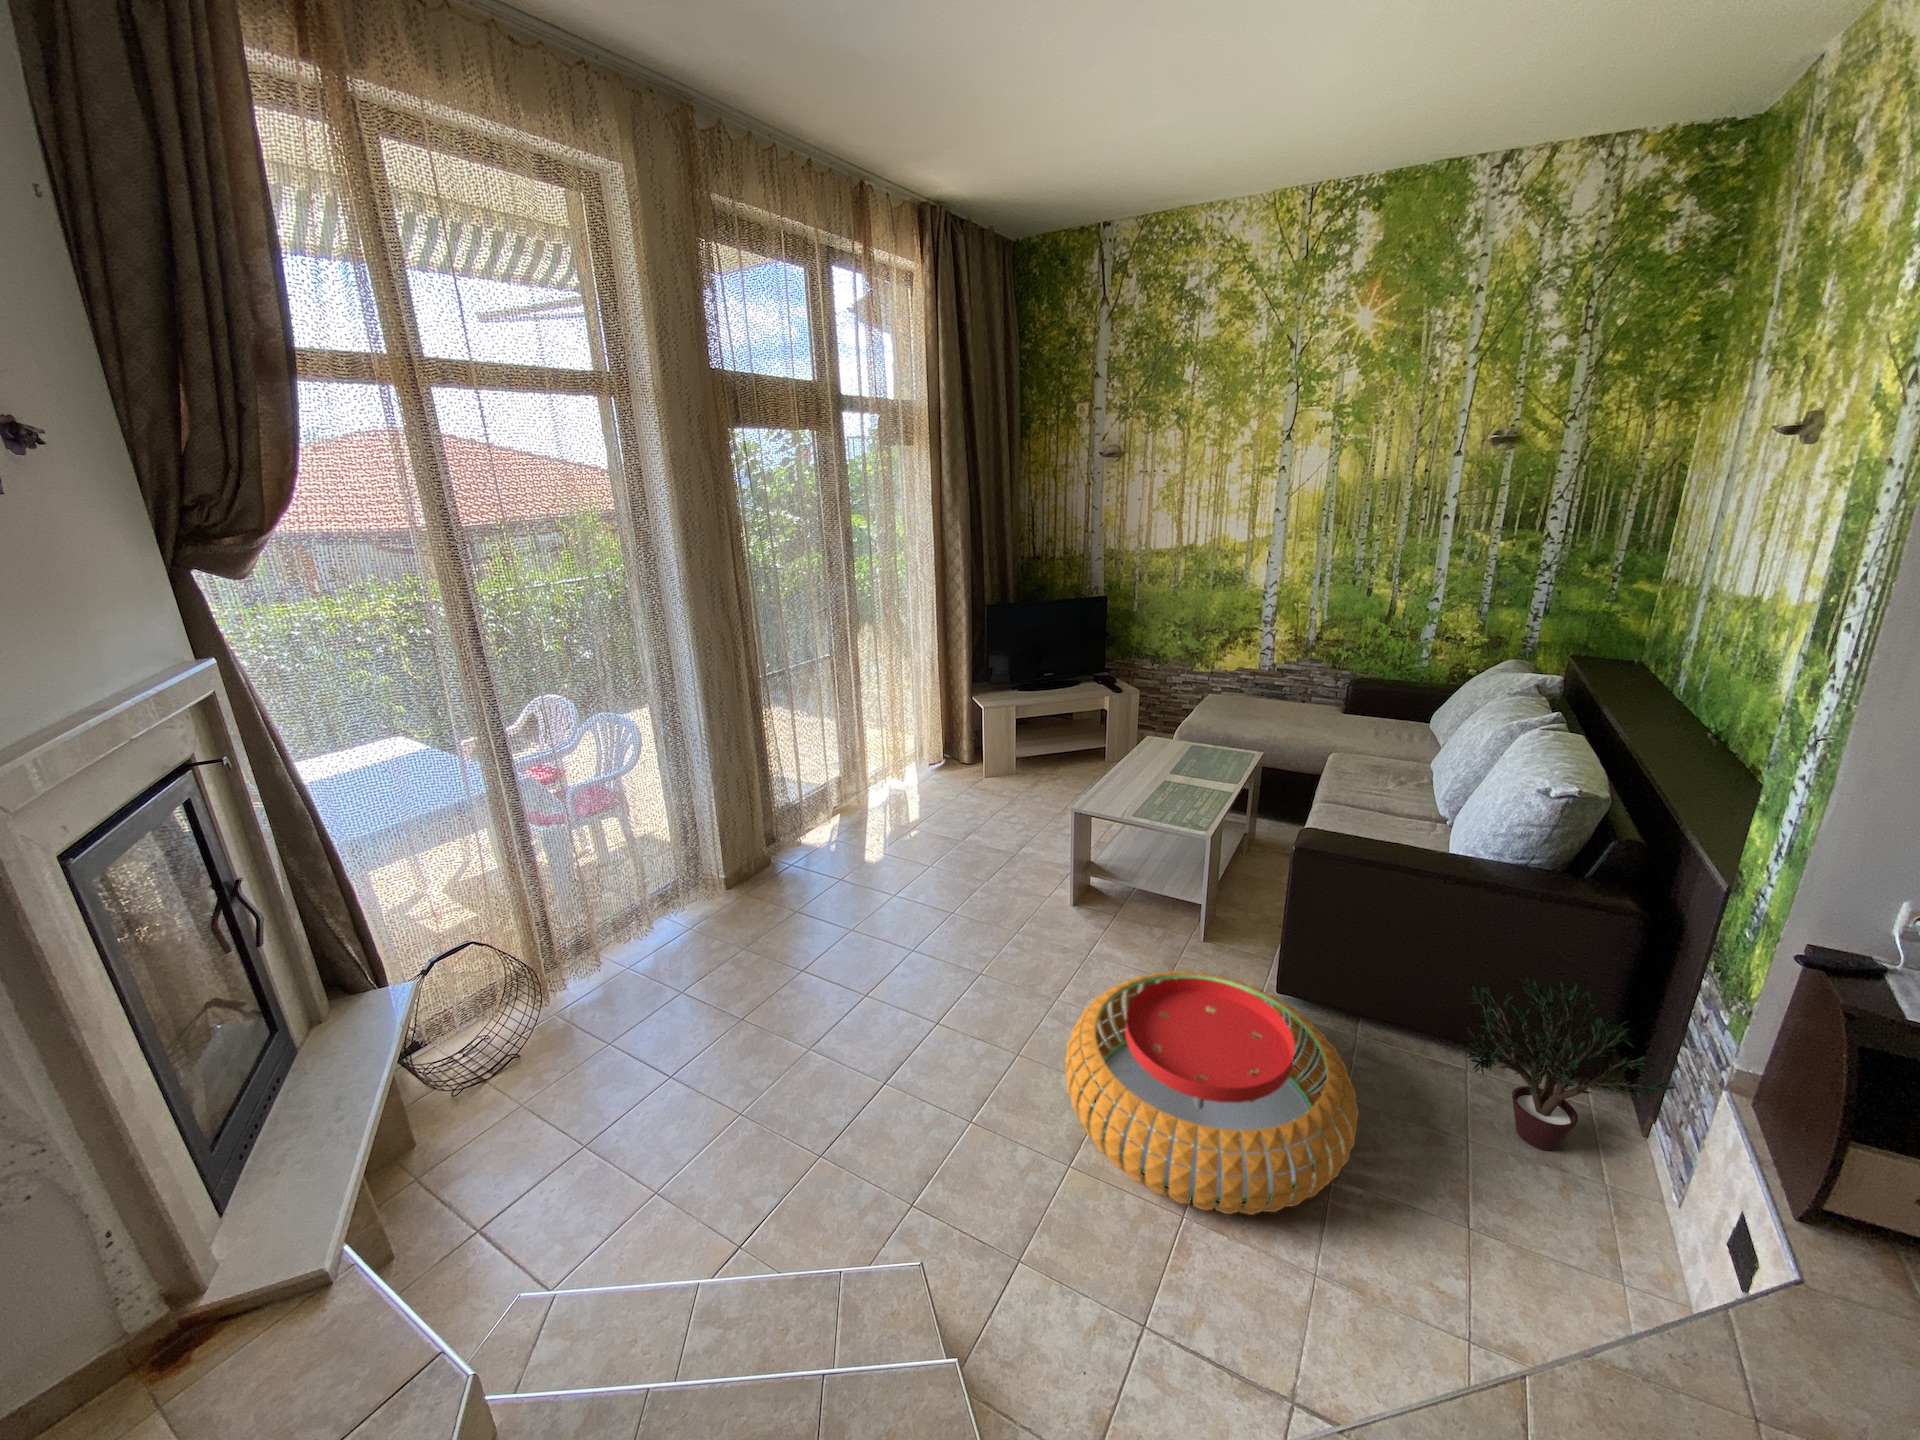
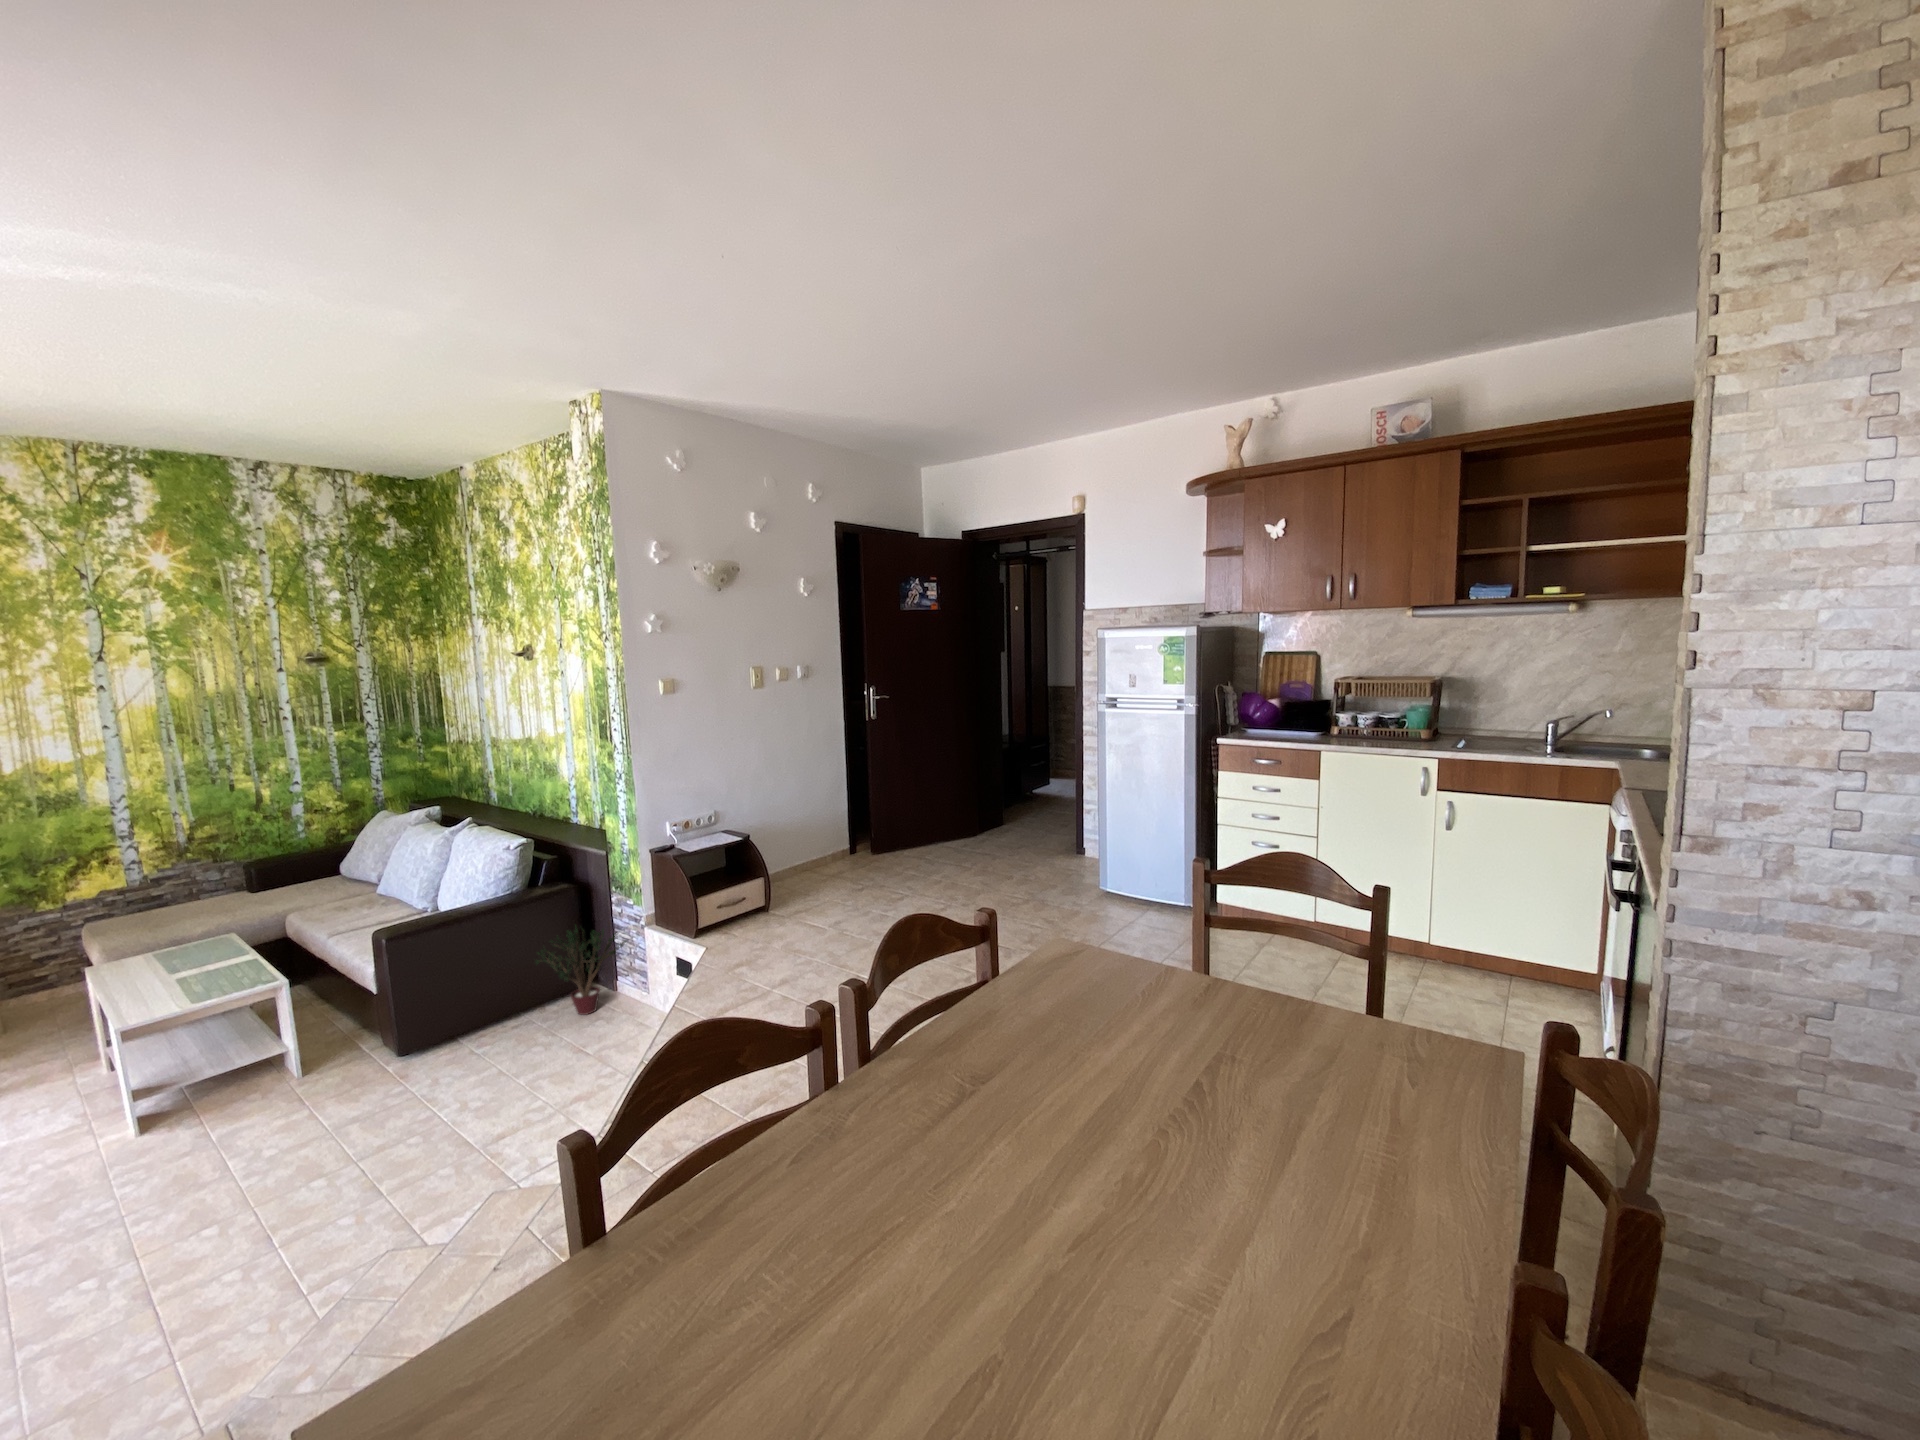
pouf: present [1065,971,1359,1215] -> none [325,1018,548,1155]

